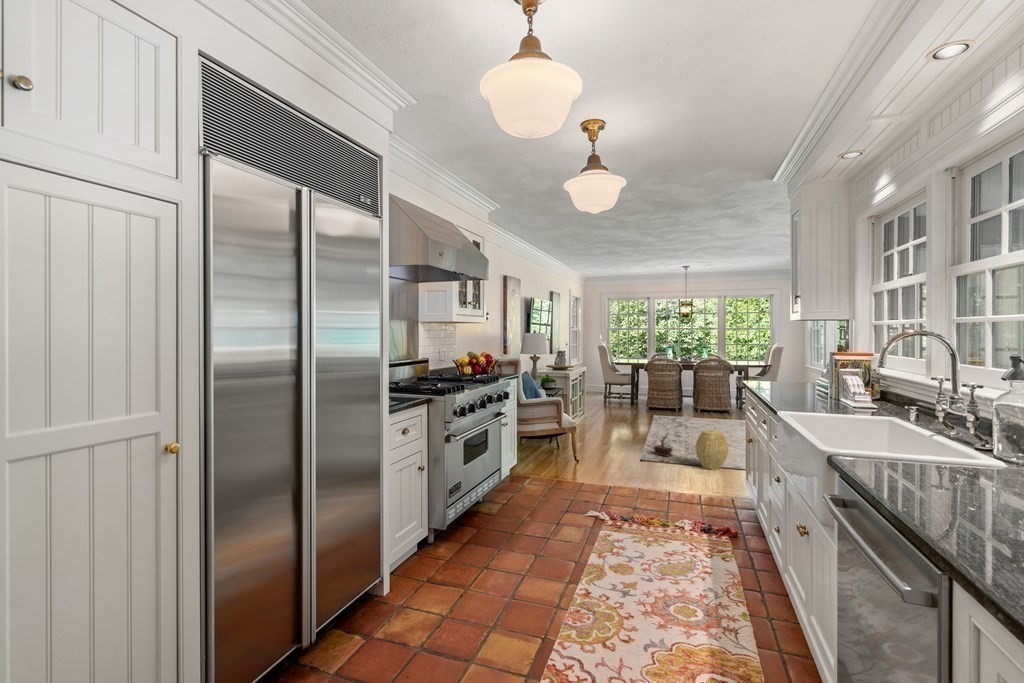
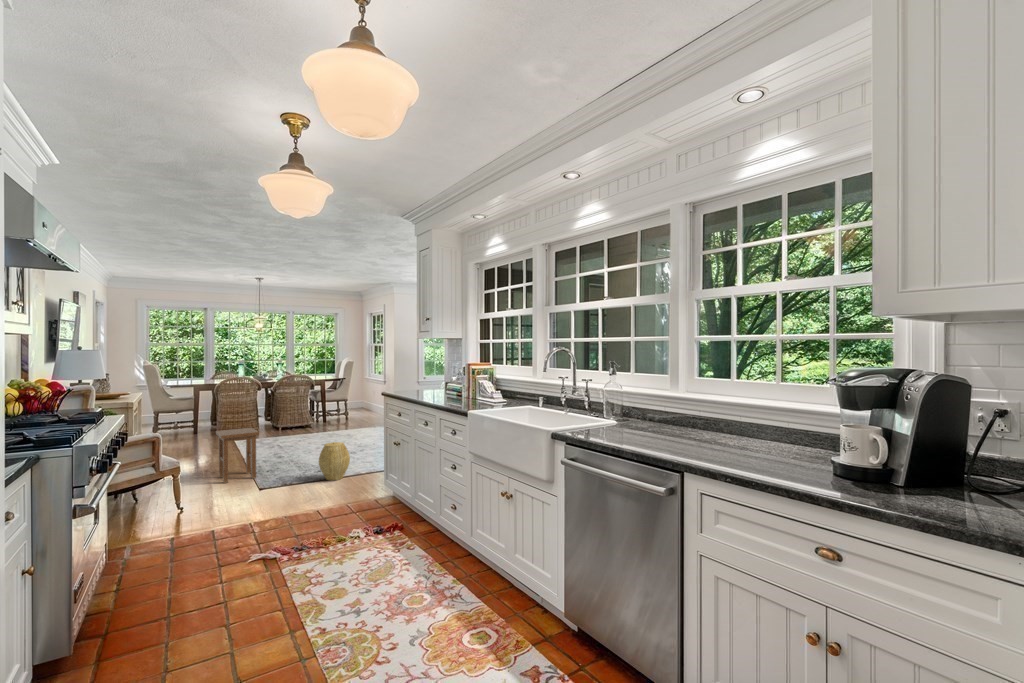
stool: none [618,402,649,450] -> present [216,428,259,483]
potted plant: present [653,419,682,457] -> none [260,431,304,480]

